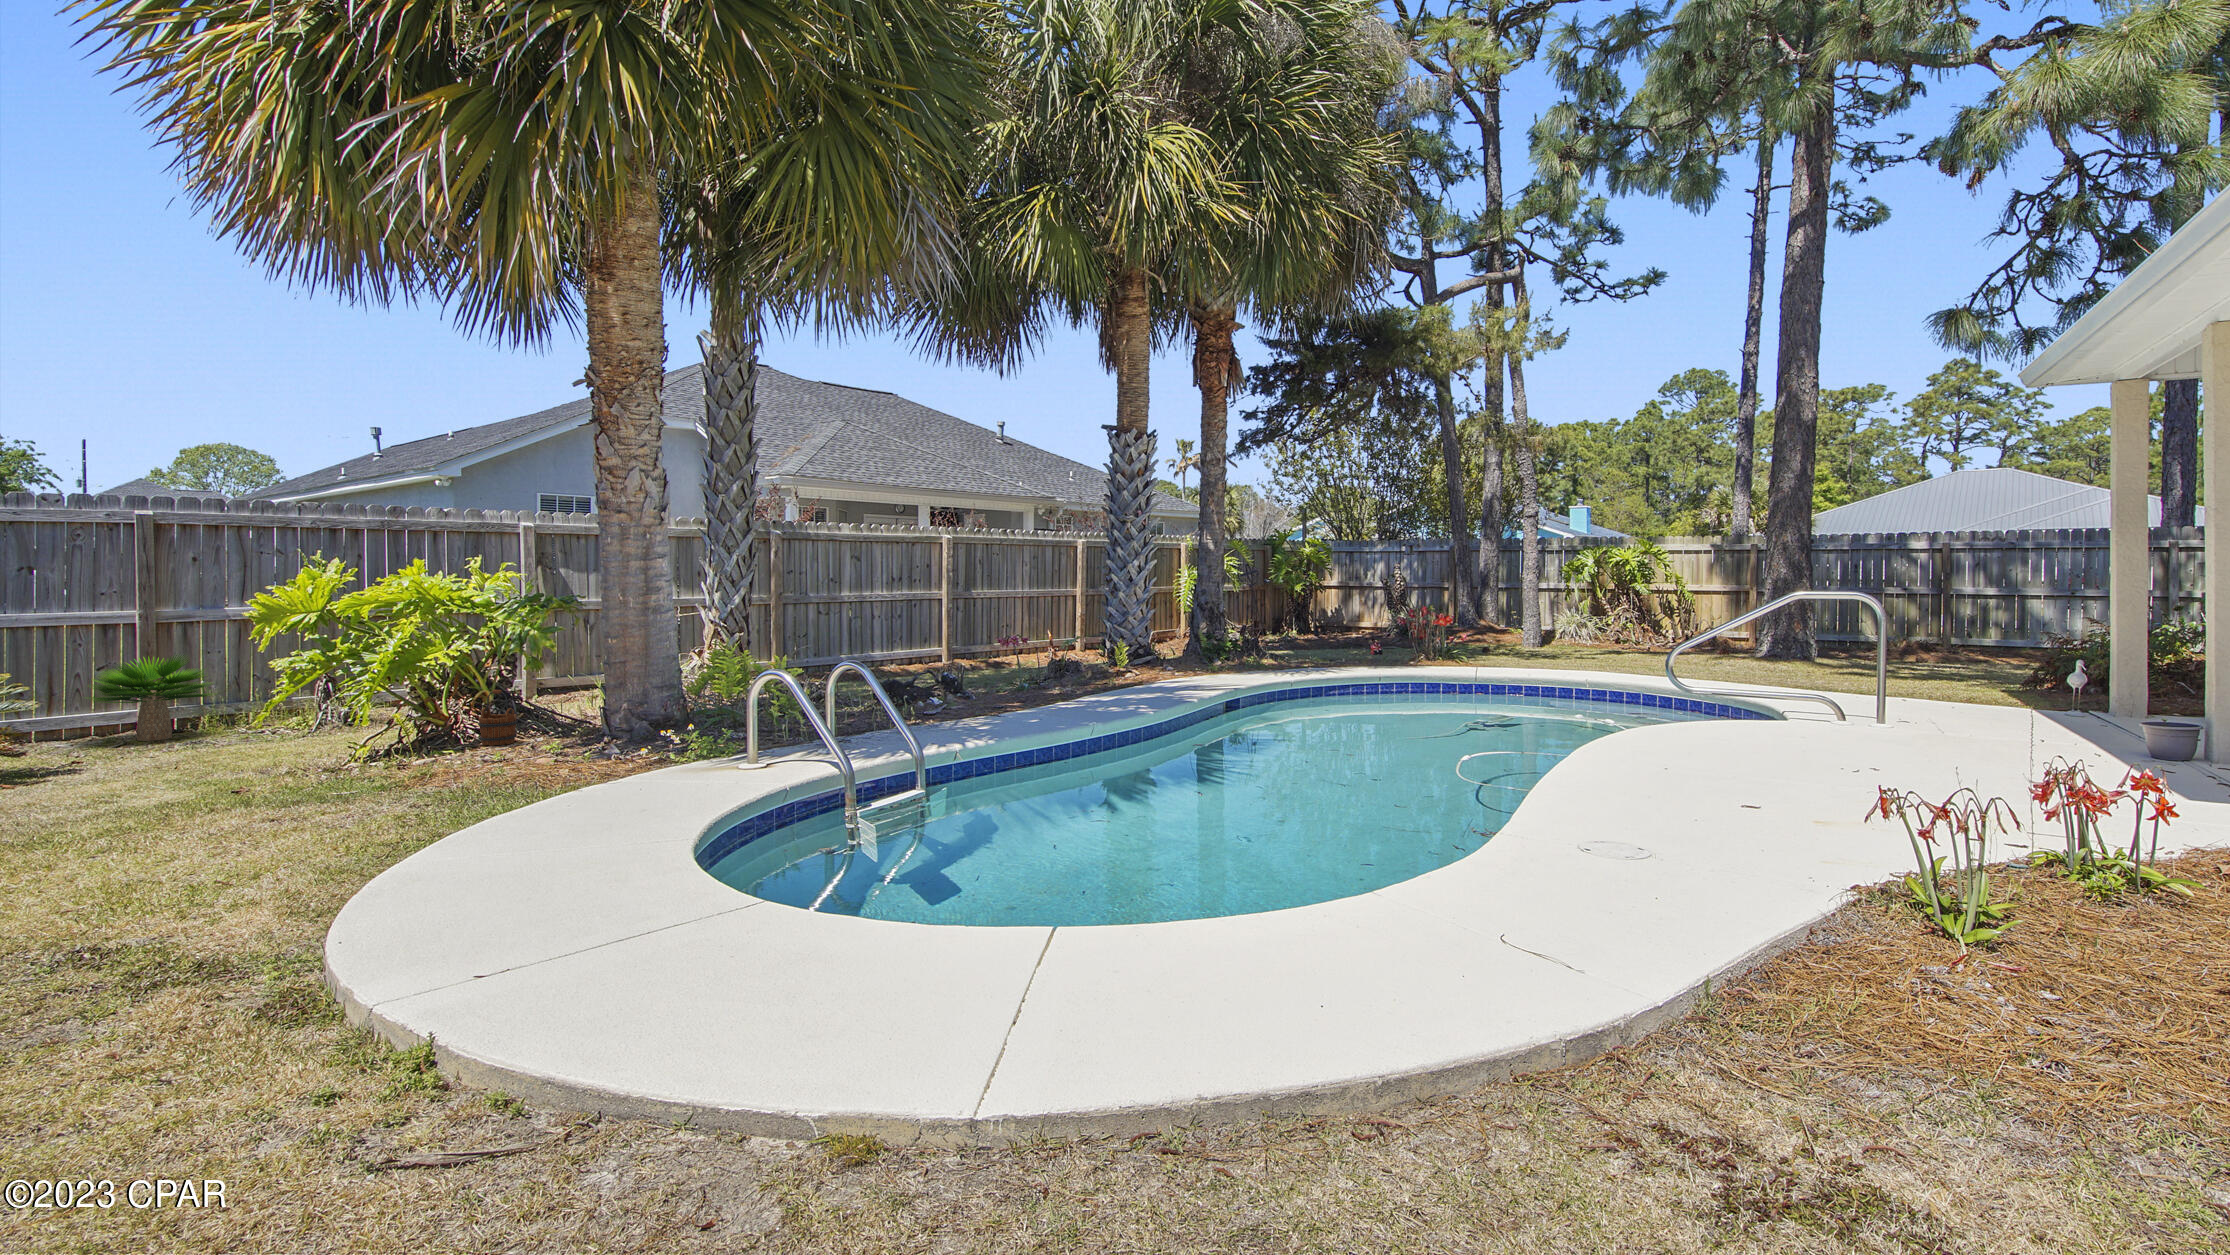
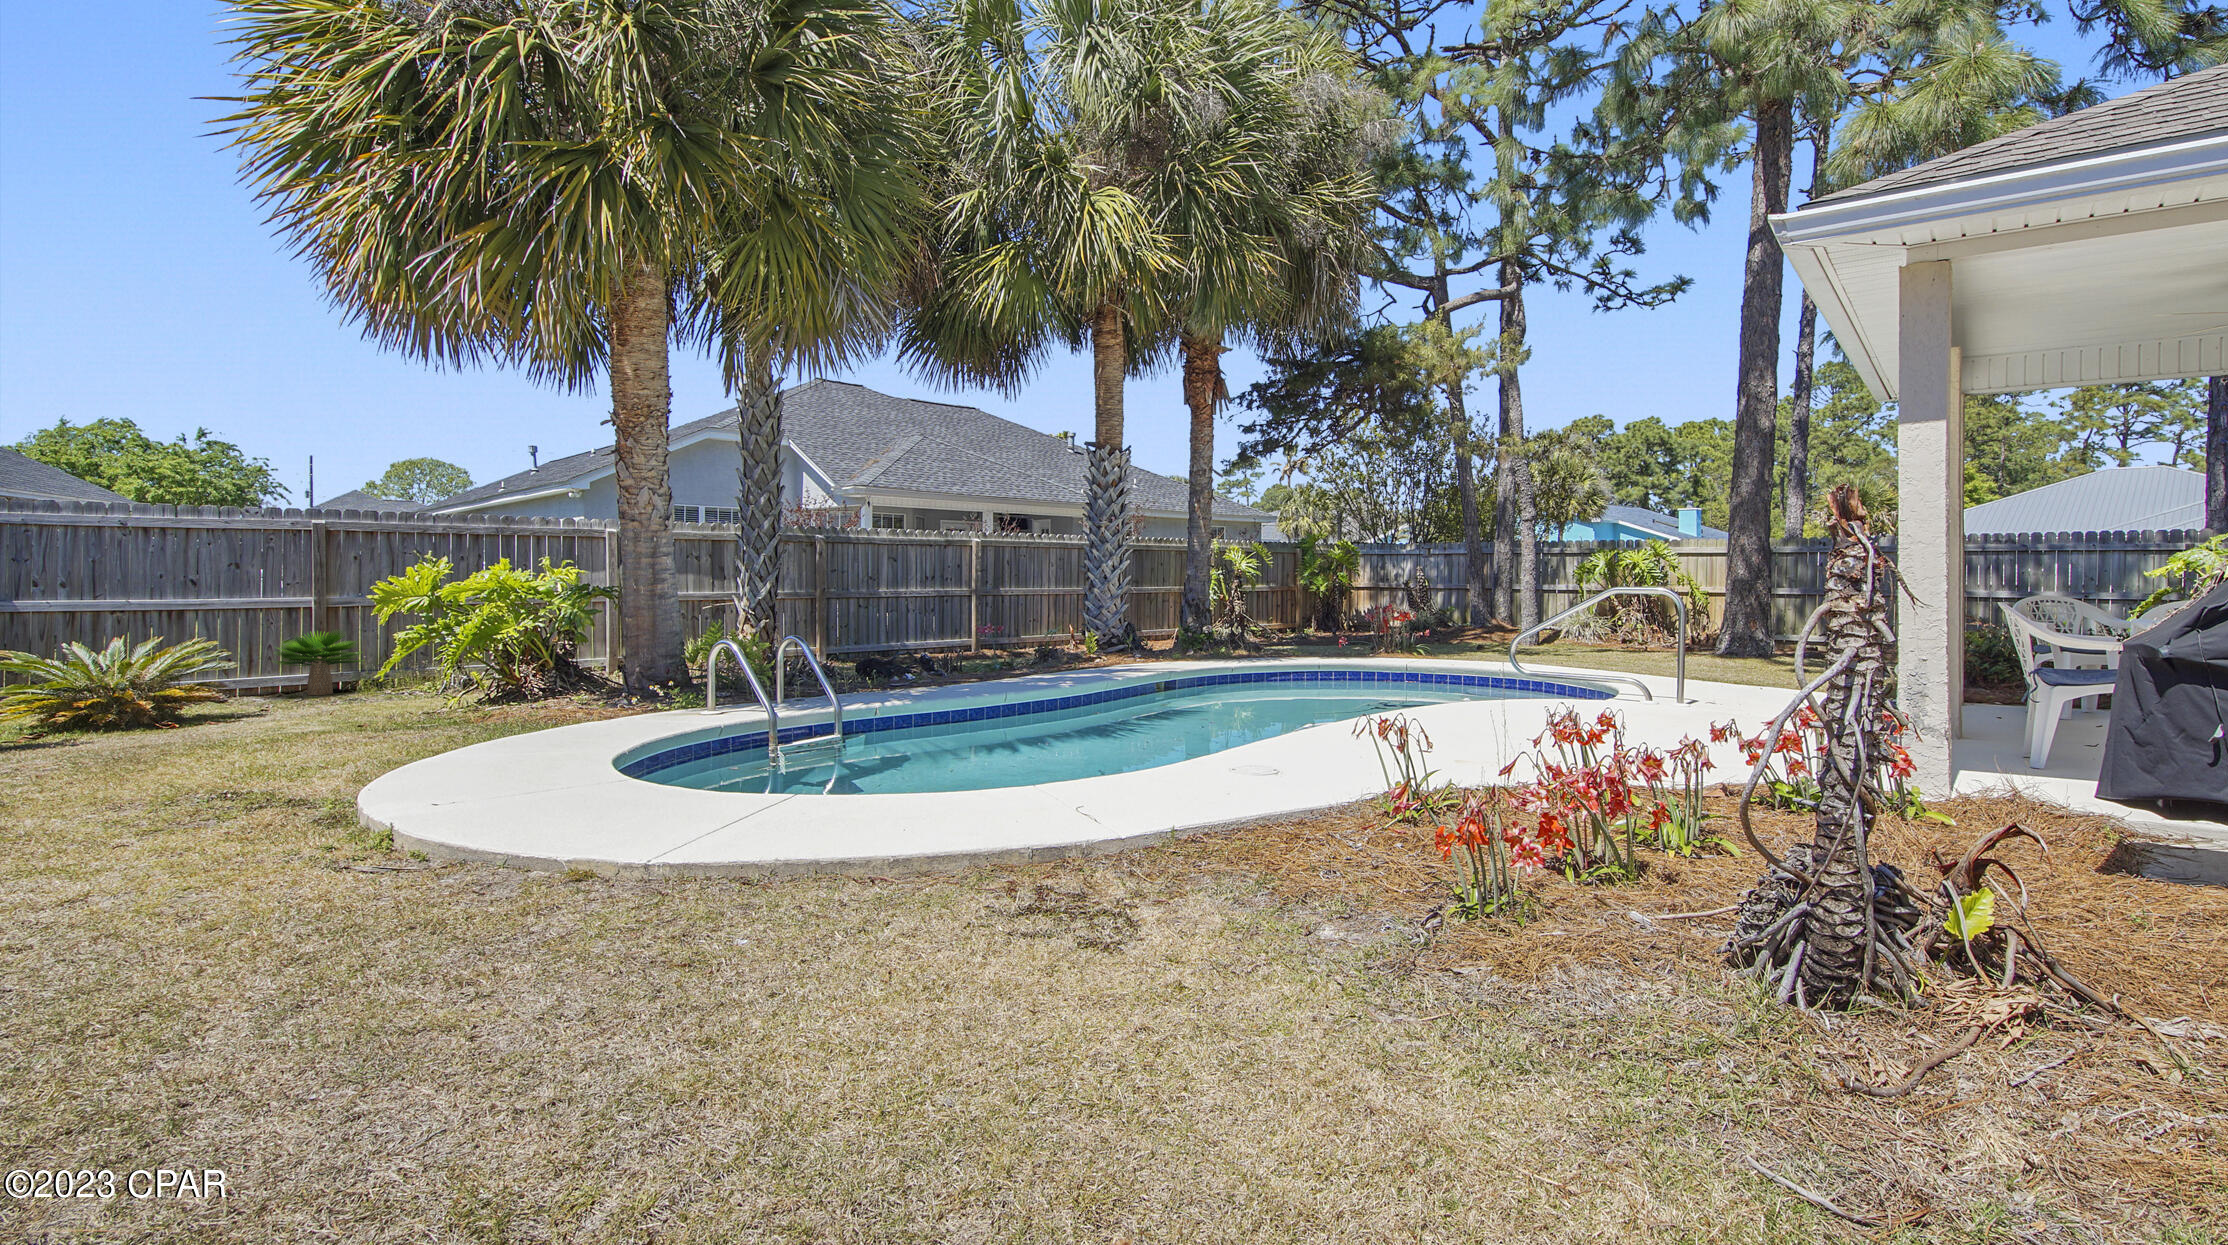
wooden bucket: present [478,690,517,746] -> none [544,661,573,705]

